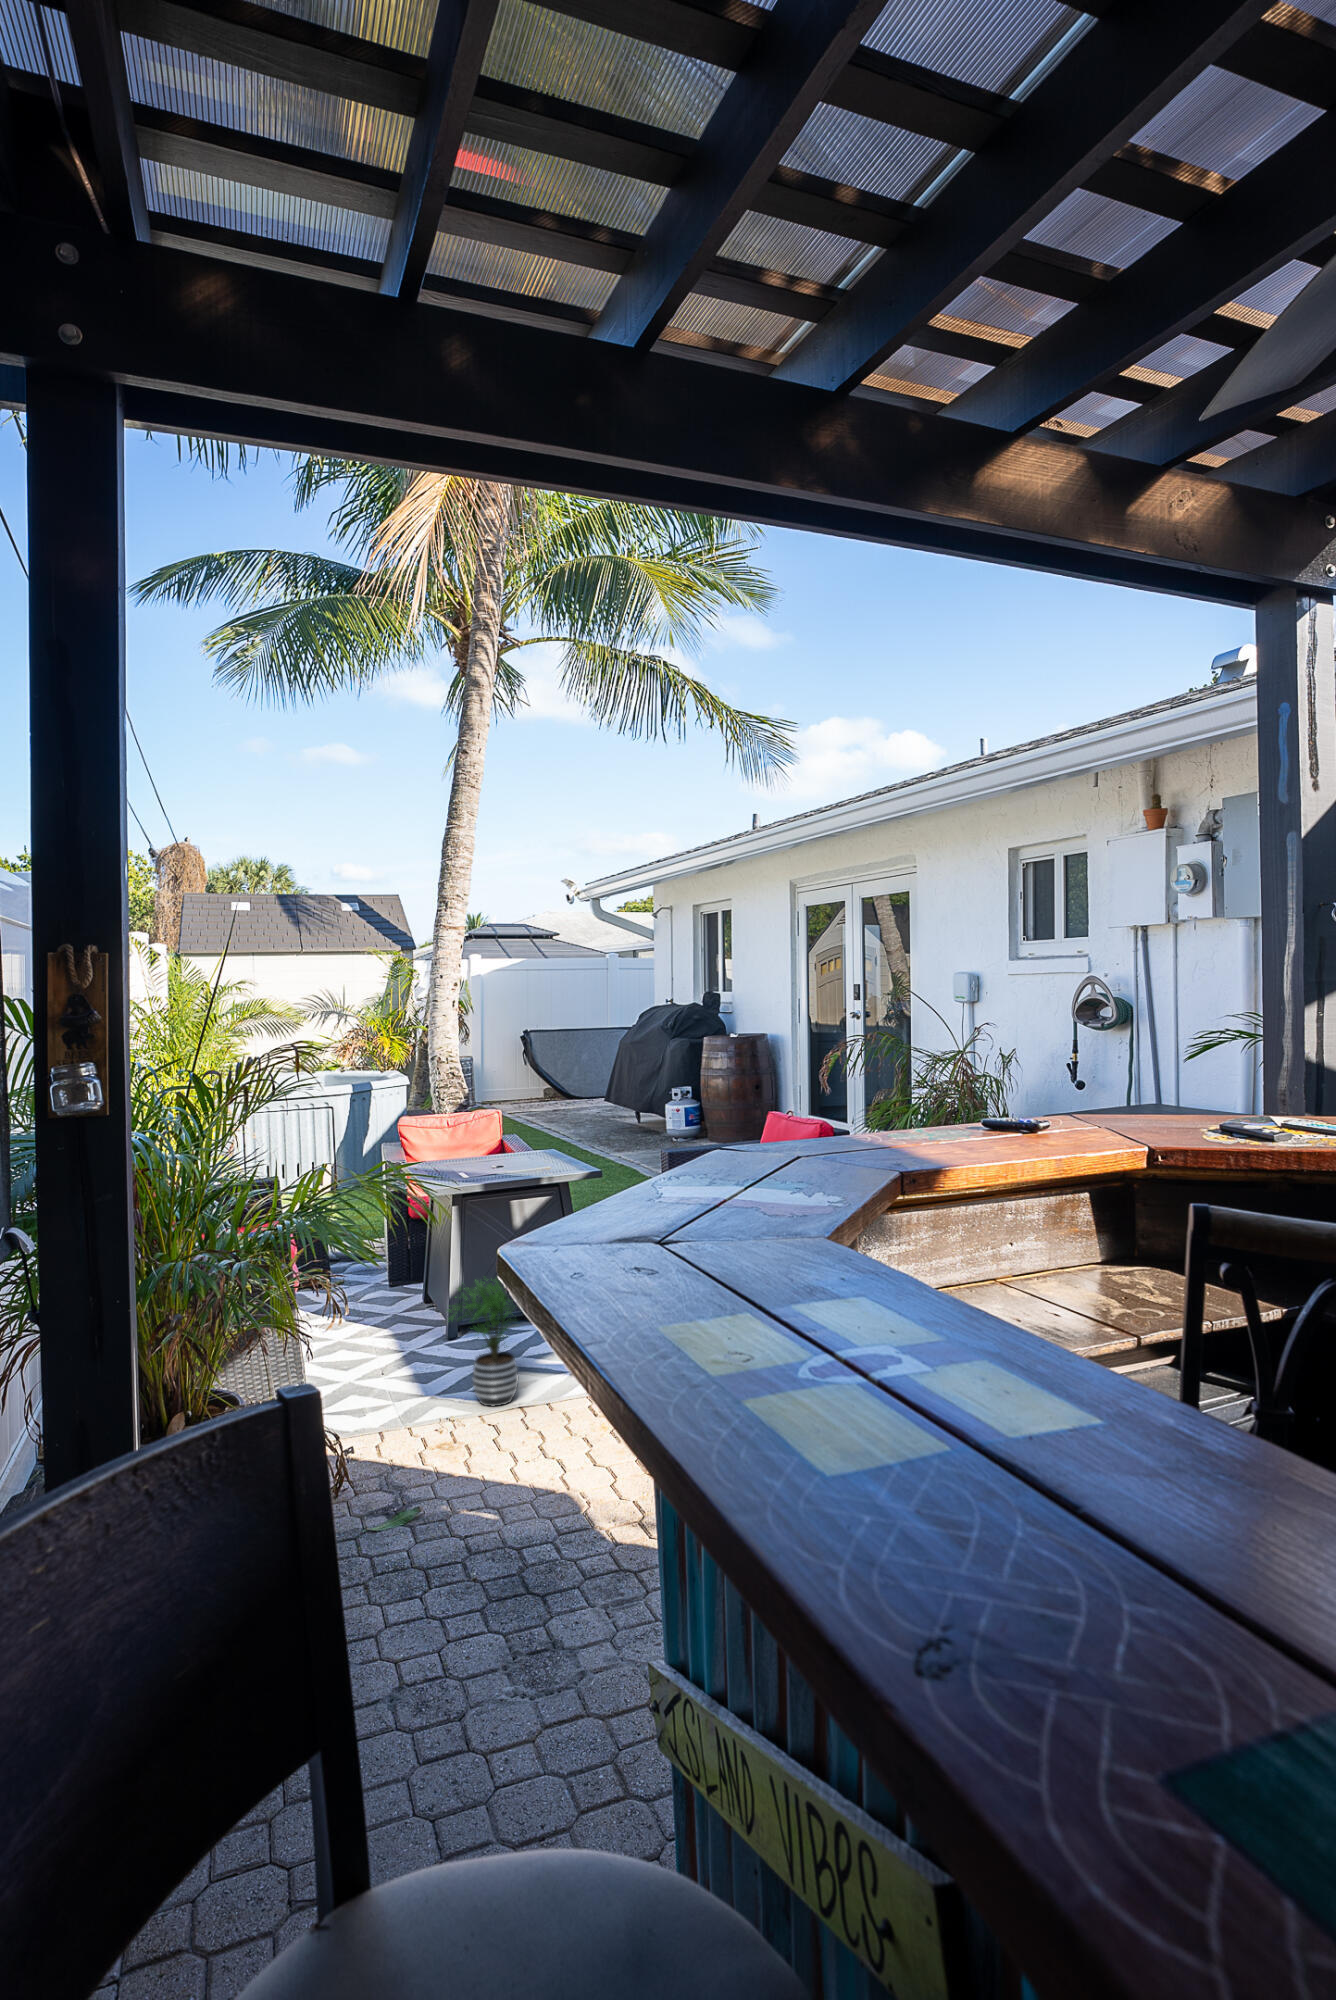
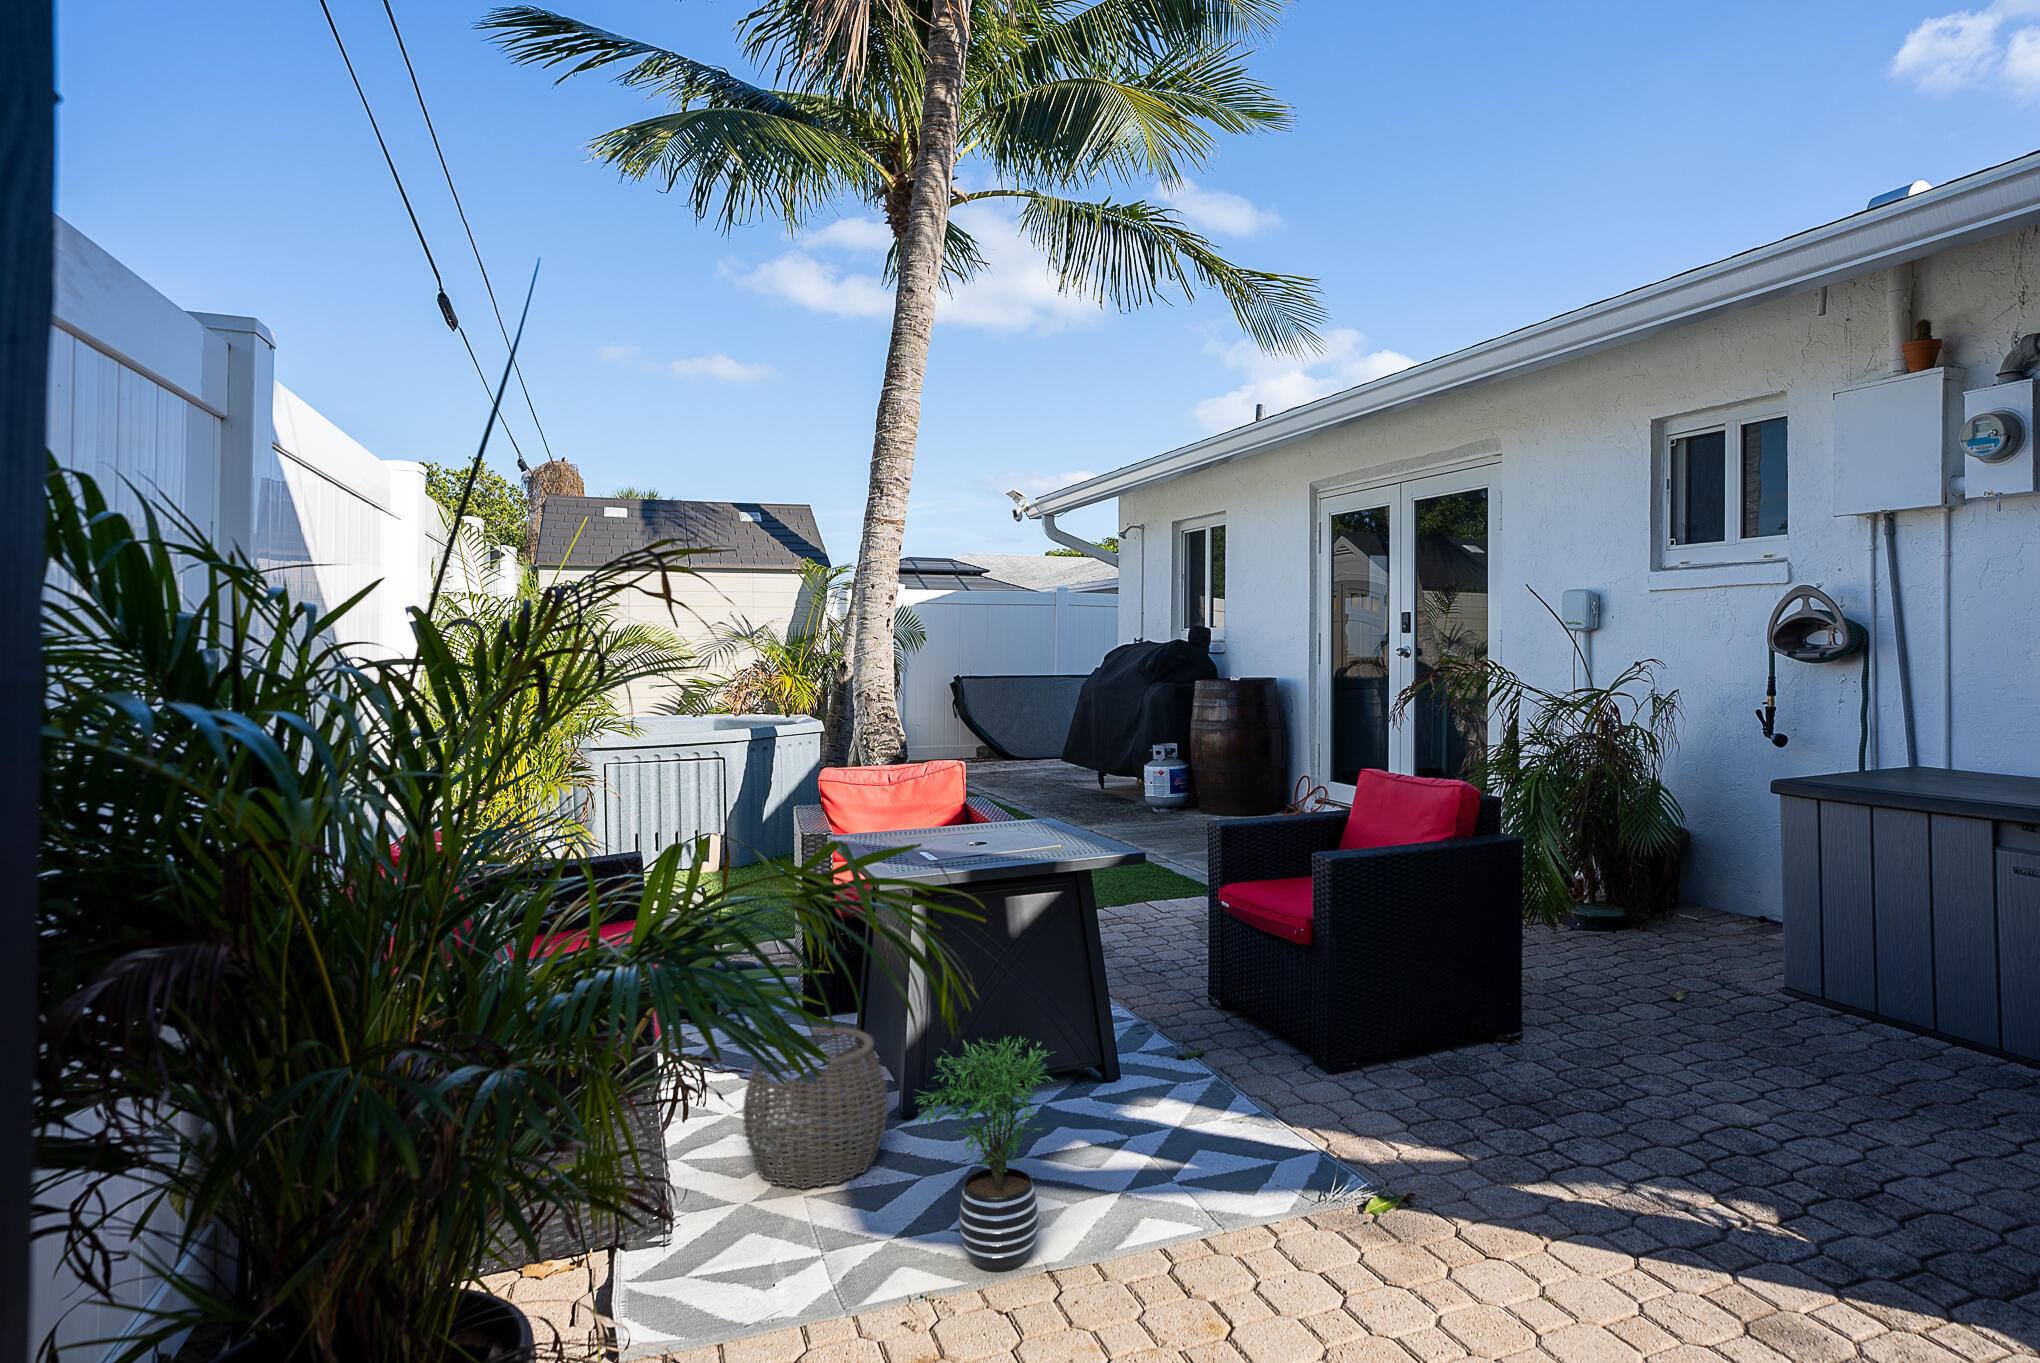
woven basket: none [347,1280,437,1374] -> present [743,1027,888,1188]

